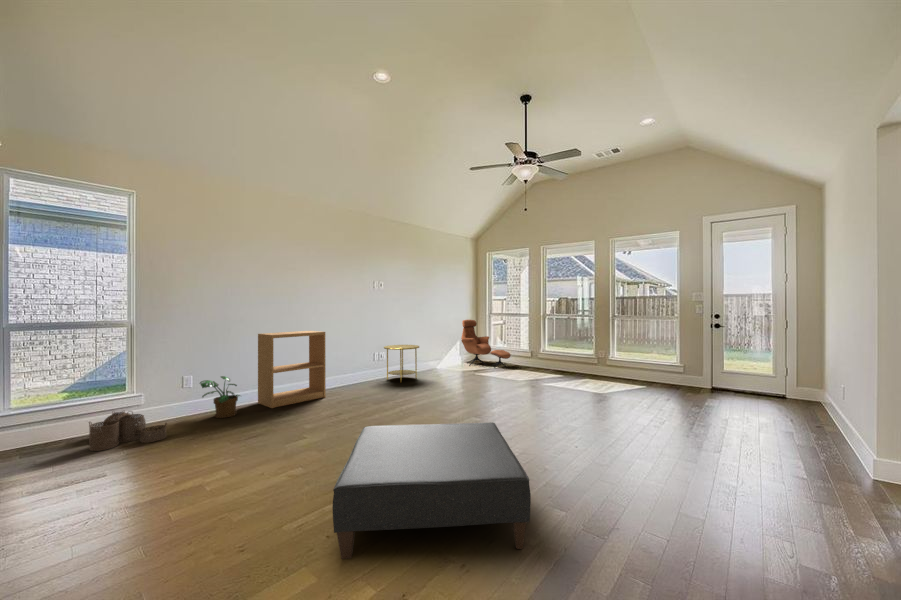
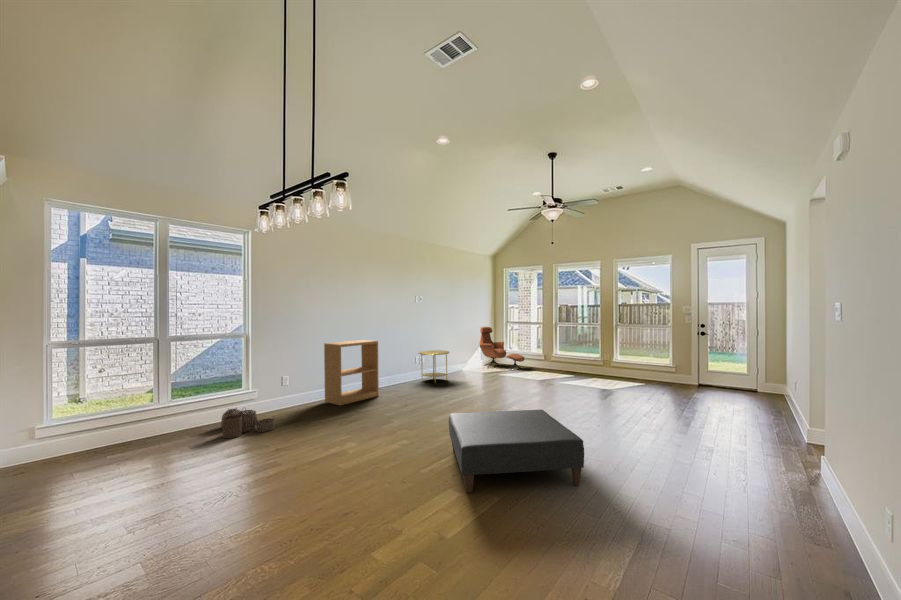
potted plant: present [200,376,240,418] -> none [287,379,318,414]

